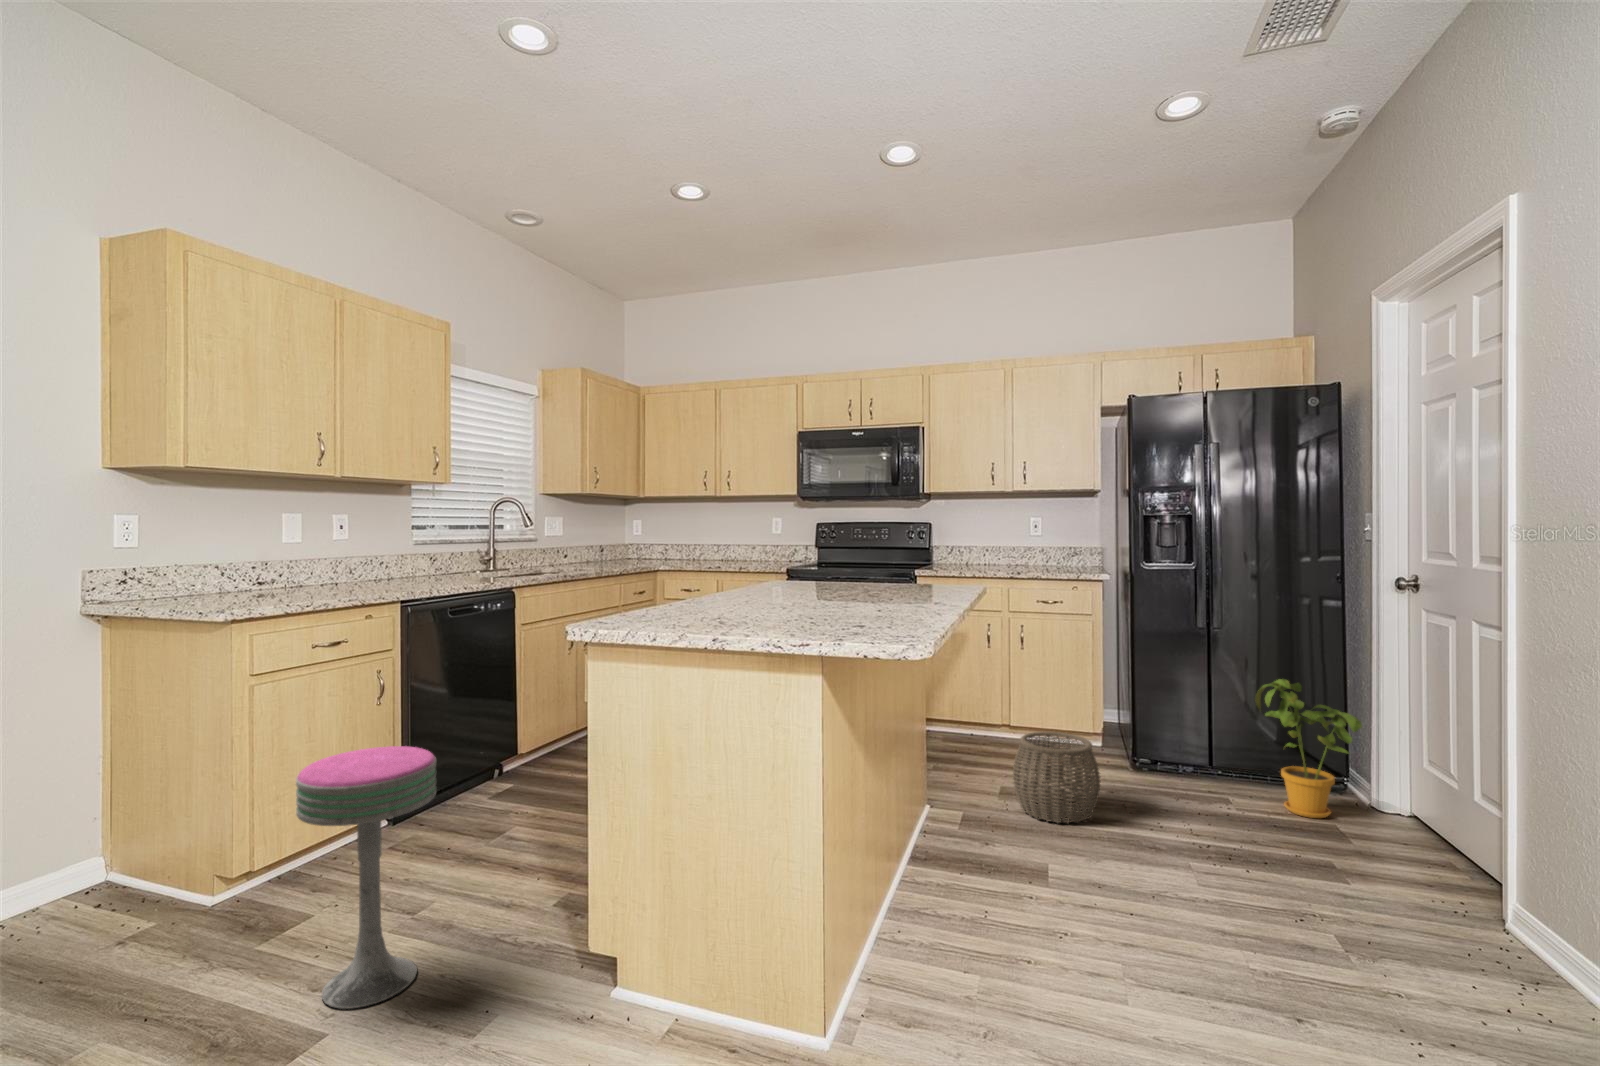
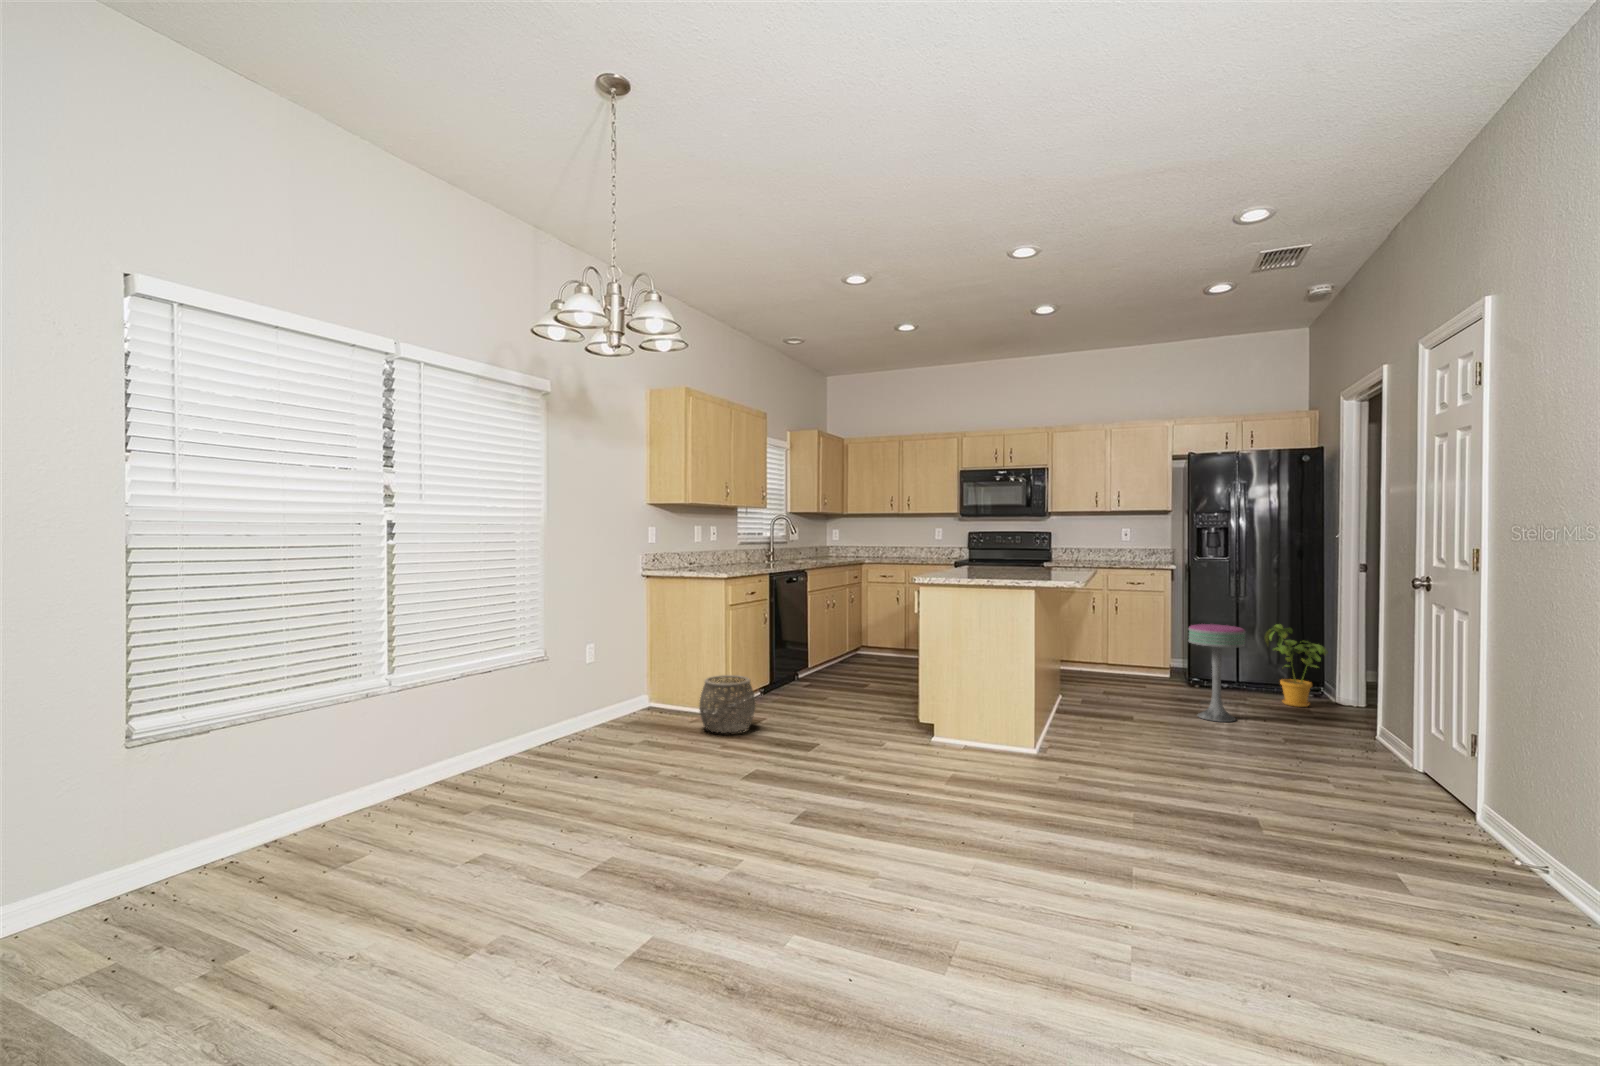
woven basket: present [1013,732,1101,823] -> present [699,675,755,733]
bar stool: present [296,746,437,1009] -> present [1189,624,1246,722]

